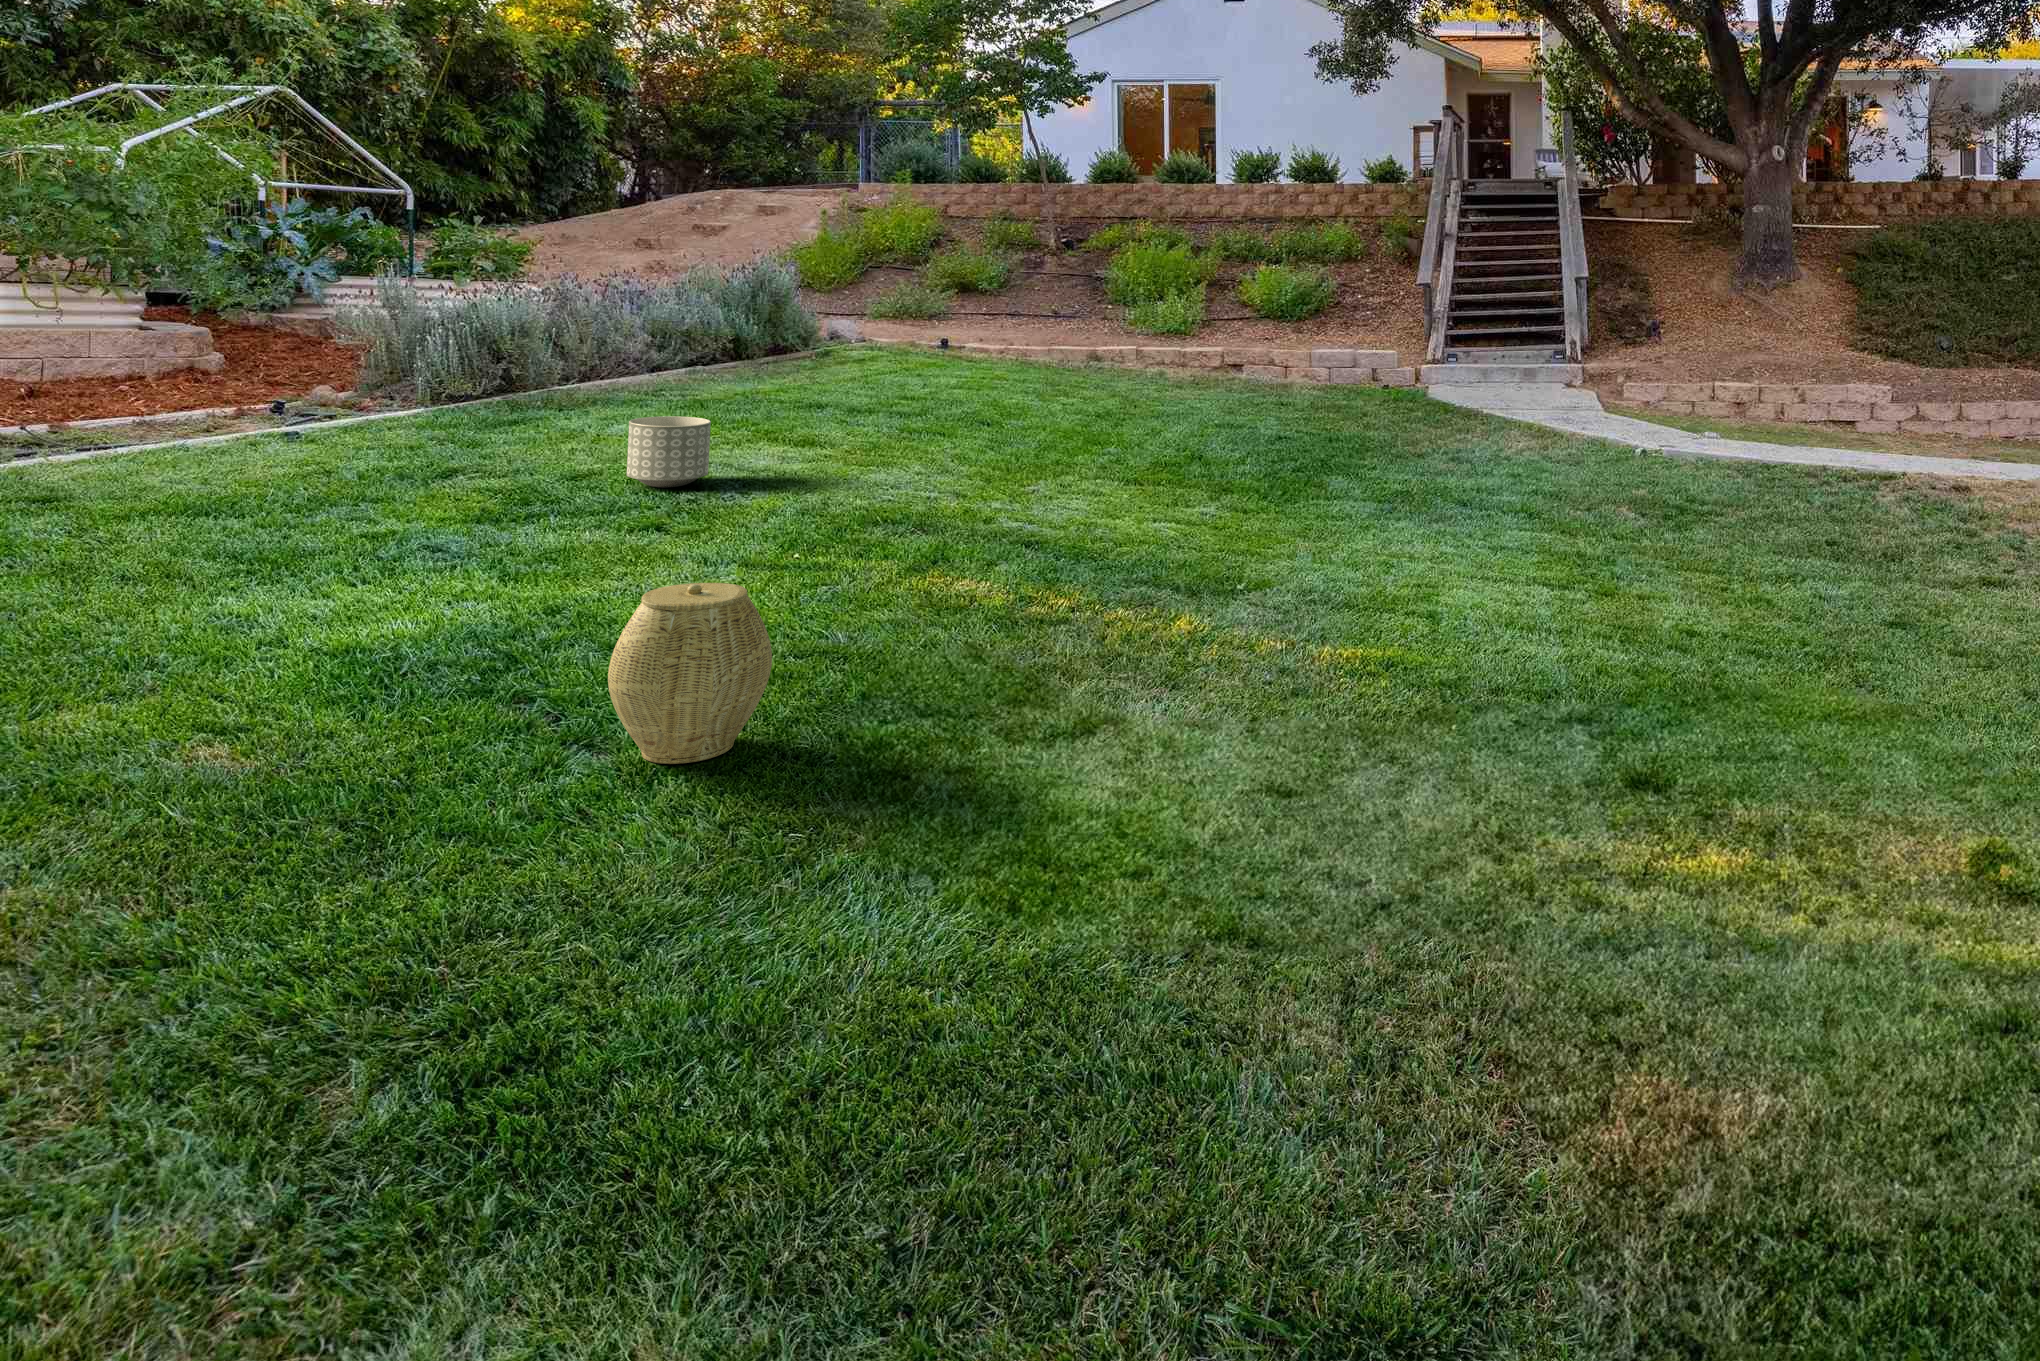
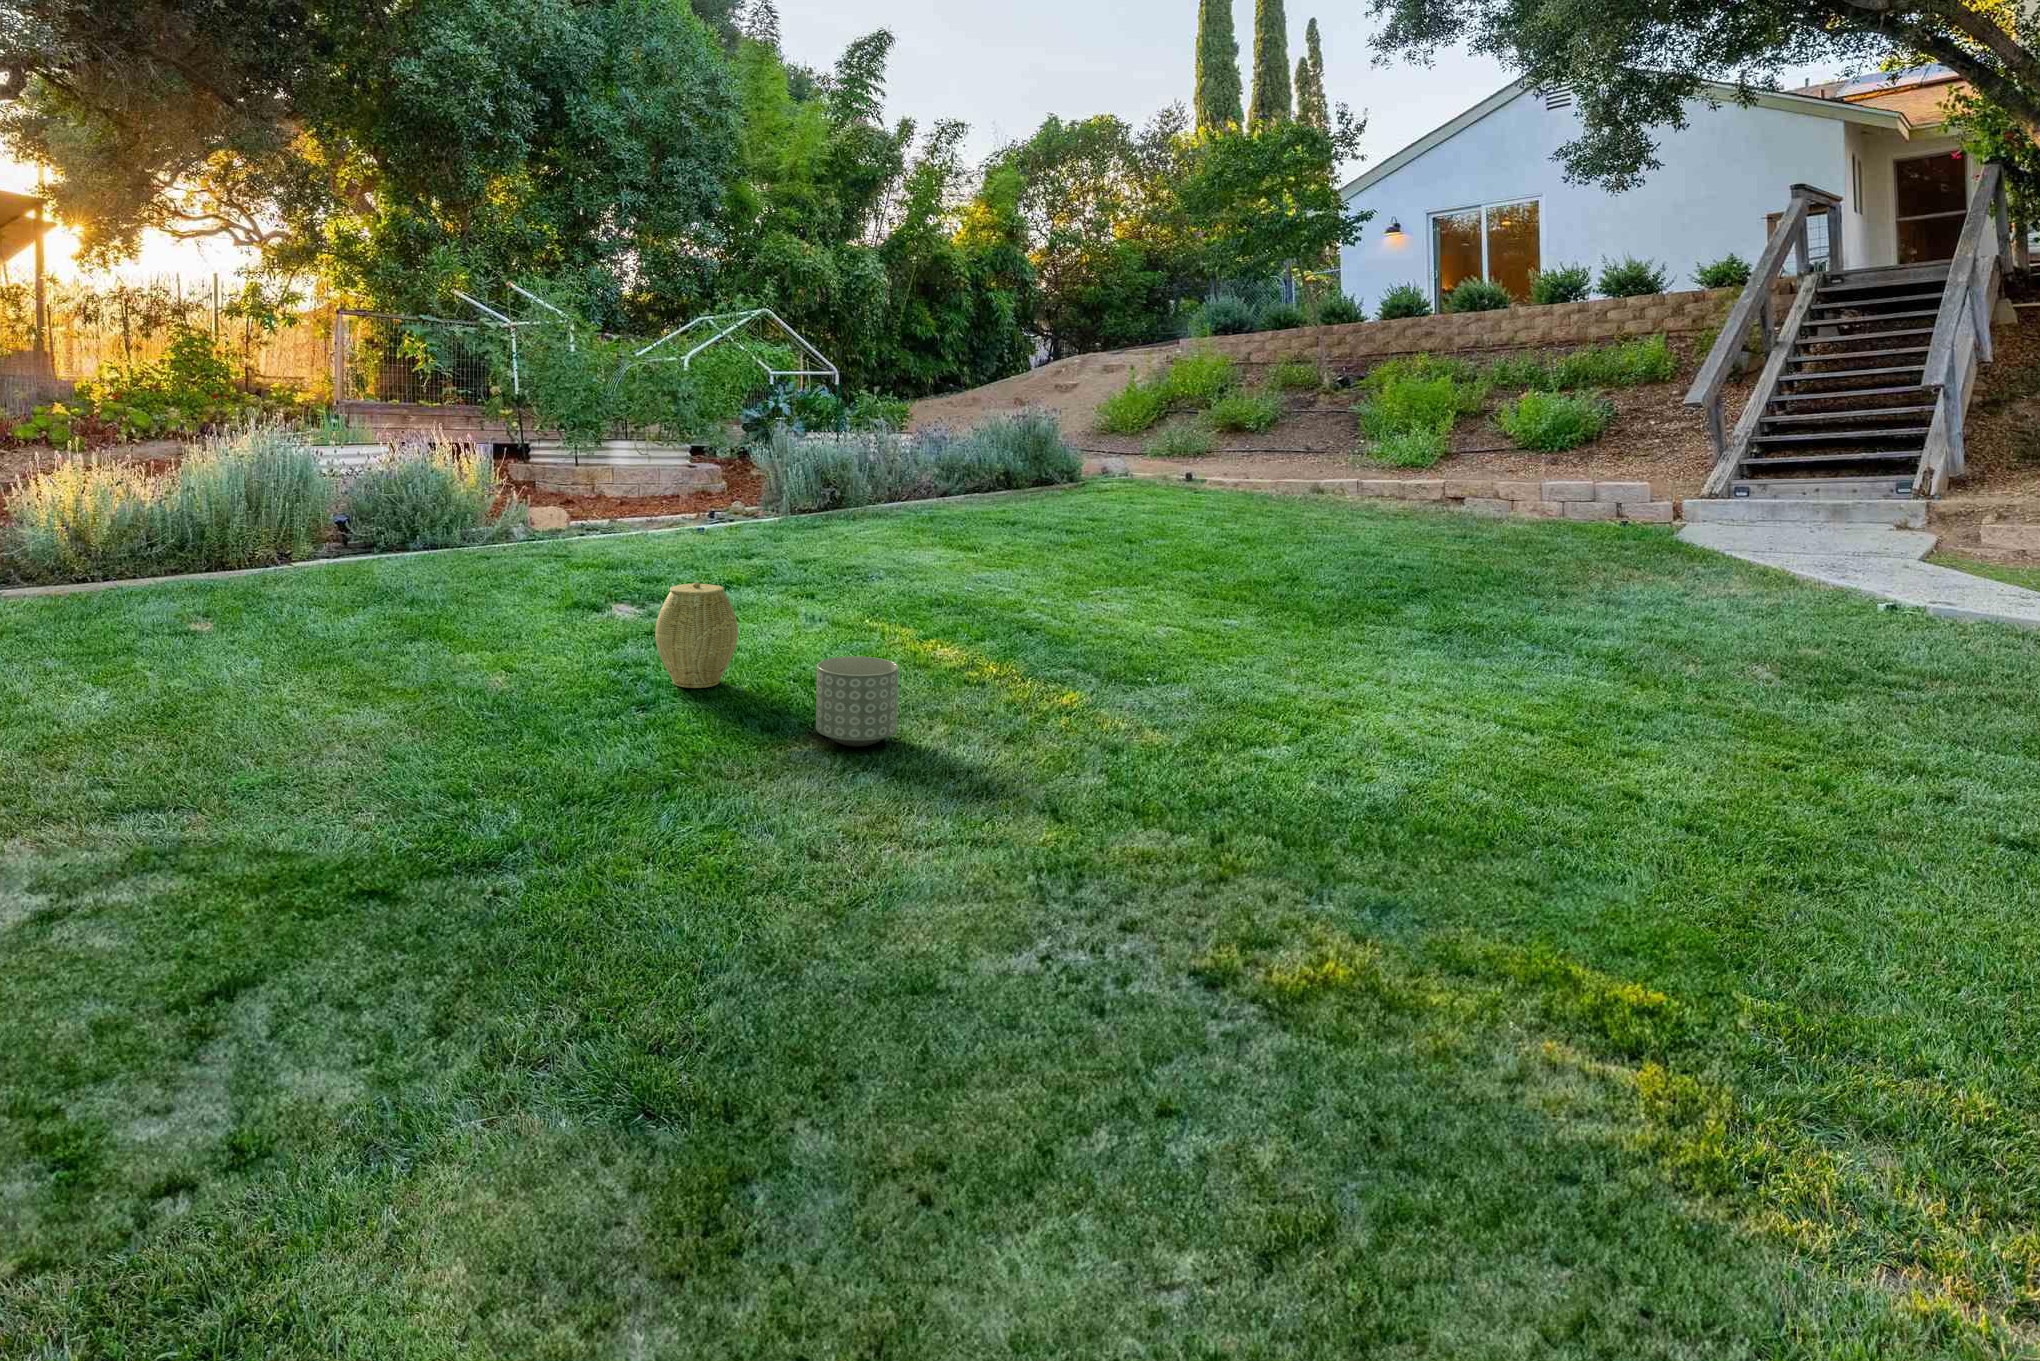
planter: present [627,416,711,487] -> present [816,656,898,747]

